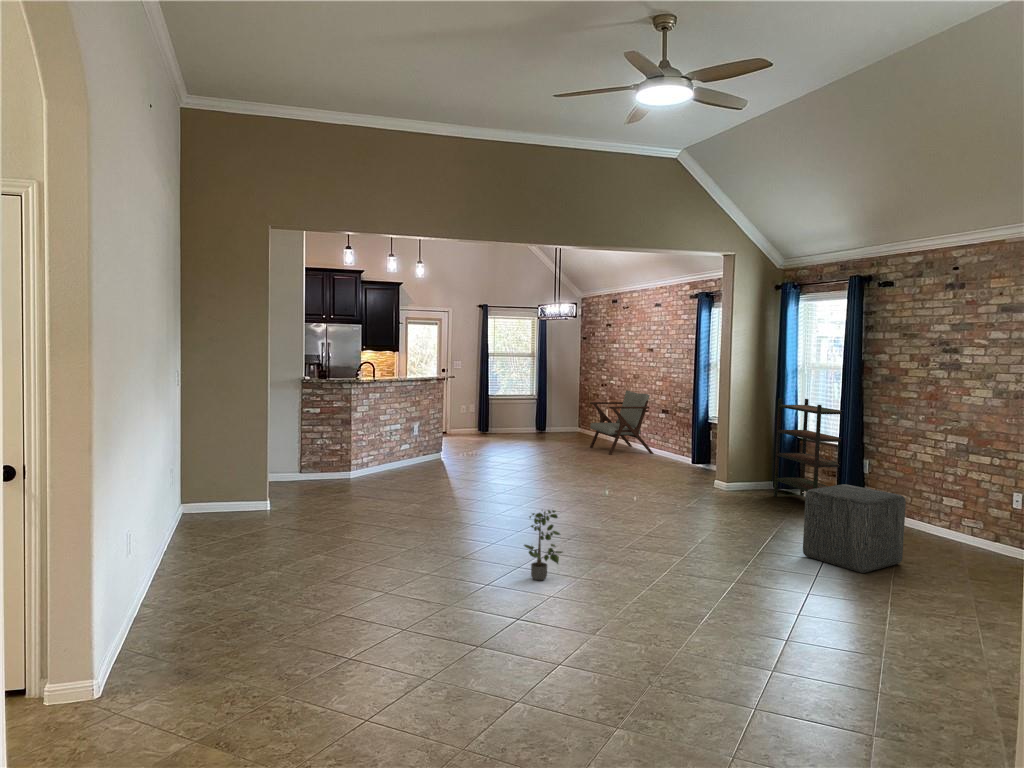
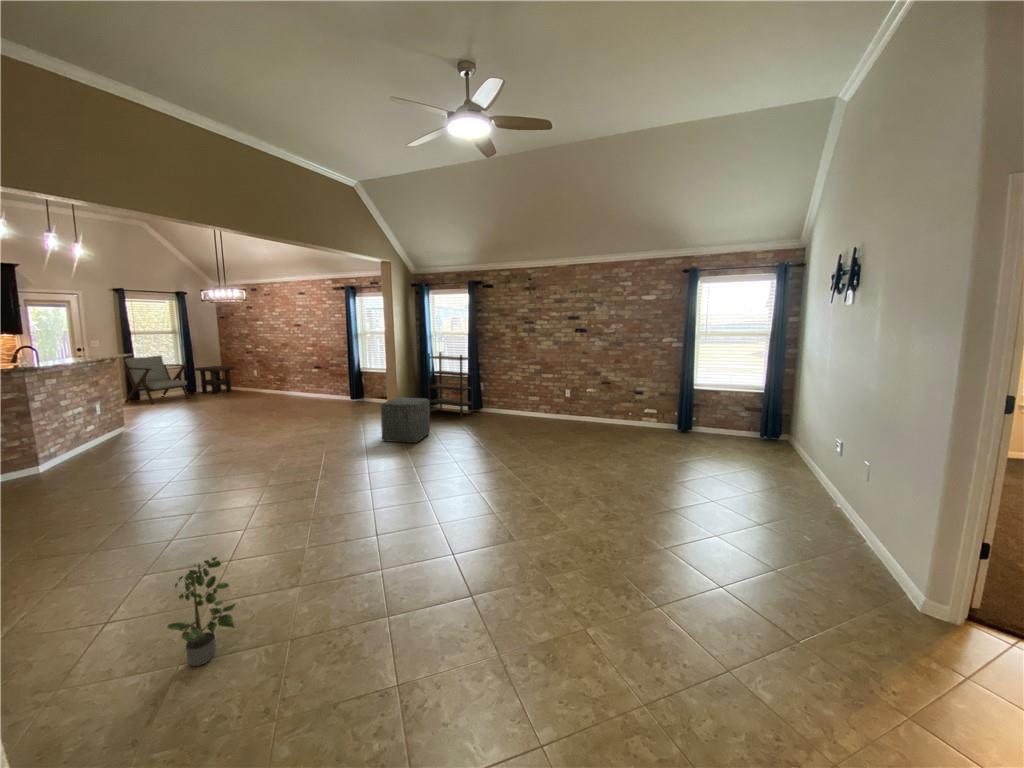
lounge chair: present [590,391,654,455] -> present [124,356,189,405]
side table: none [550,400,590,434] -> present [195,366,235,394]
ottoman: present [803,484,906,573] -> present [381,398,430,443]
potted plant: present [524,510,562,580] -> present [168,557,236,666]

